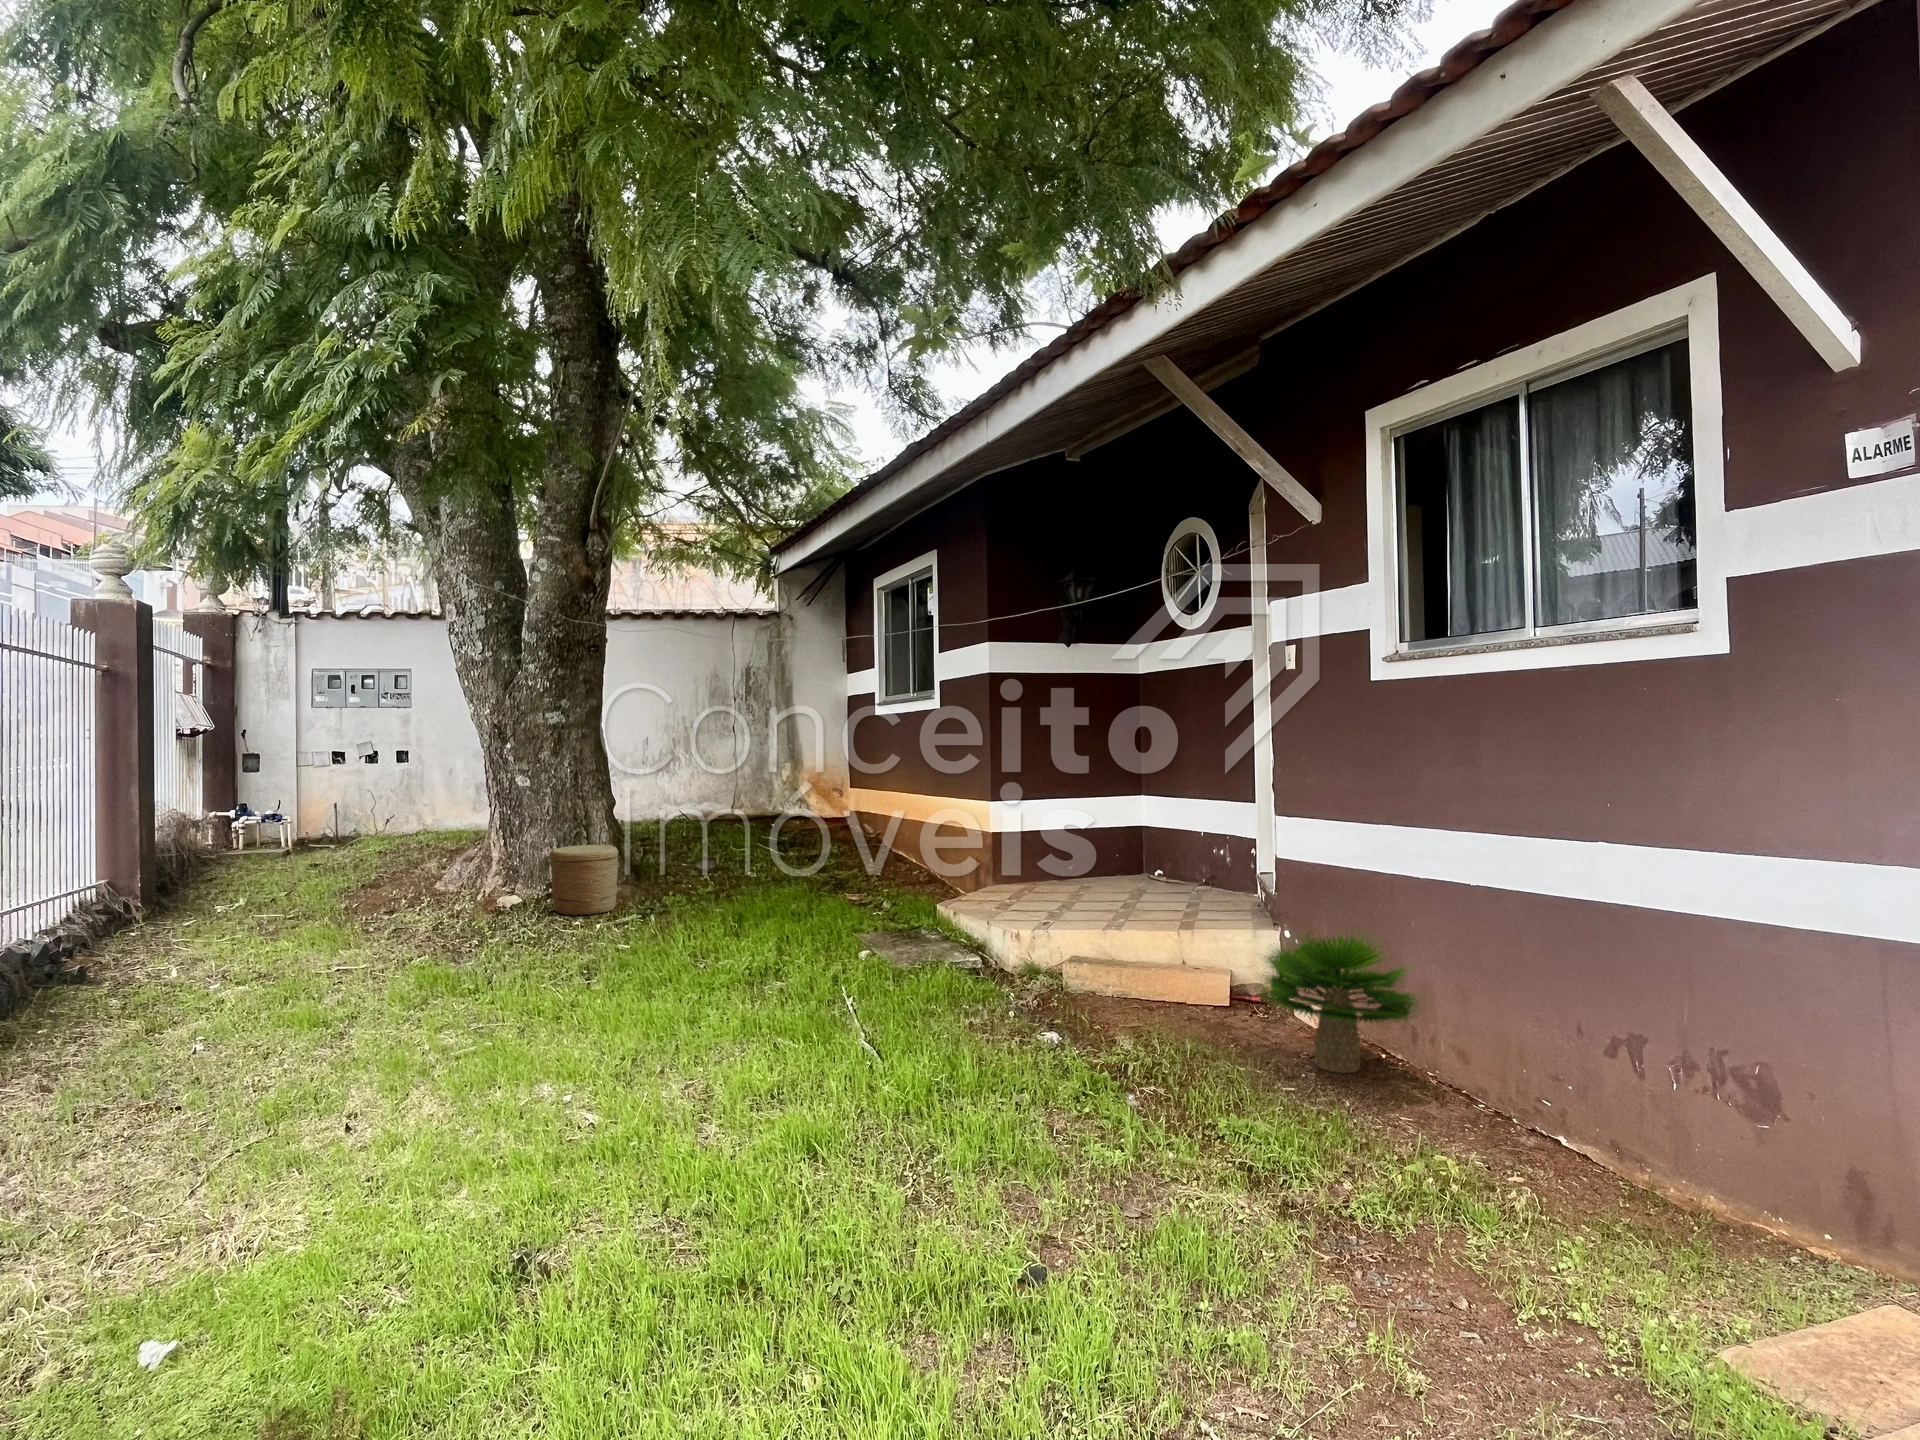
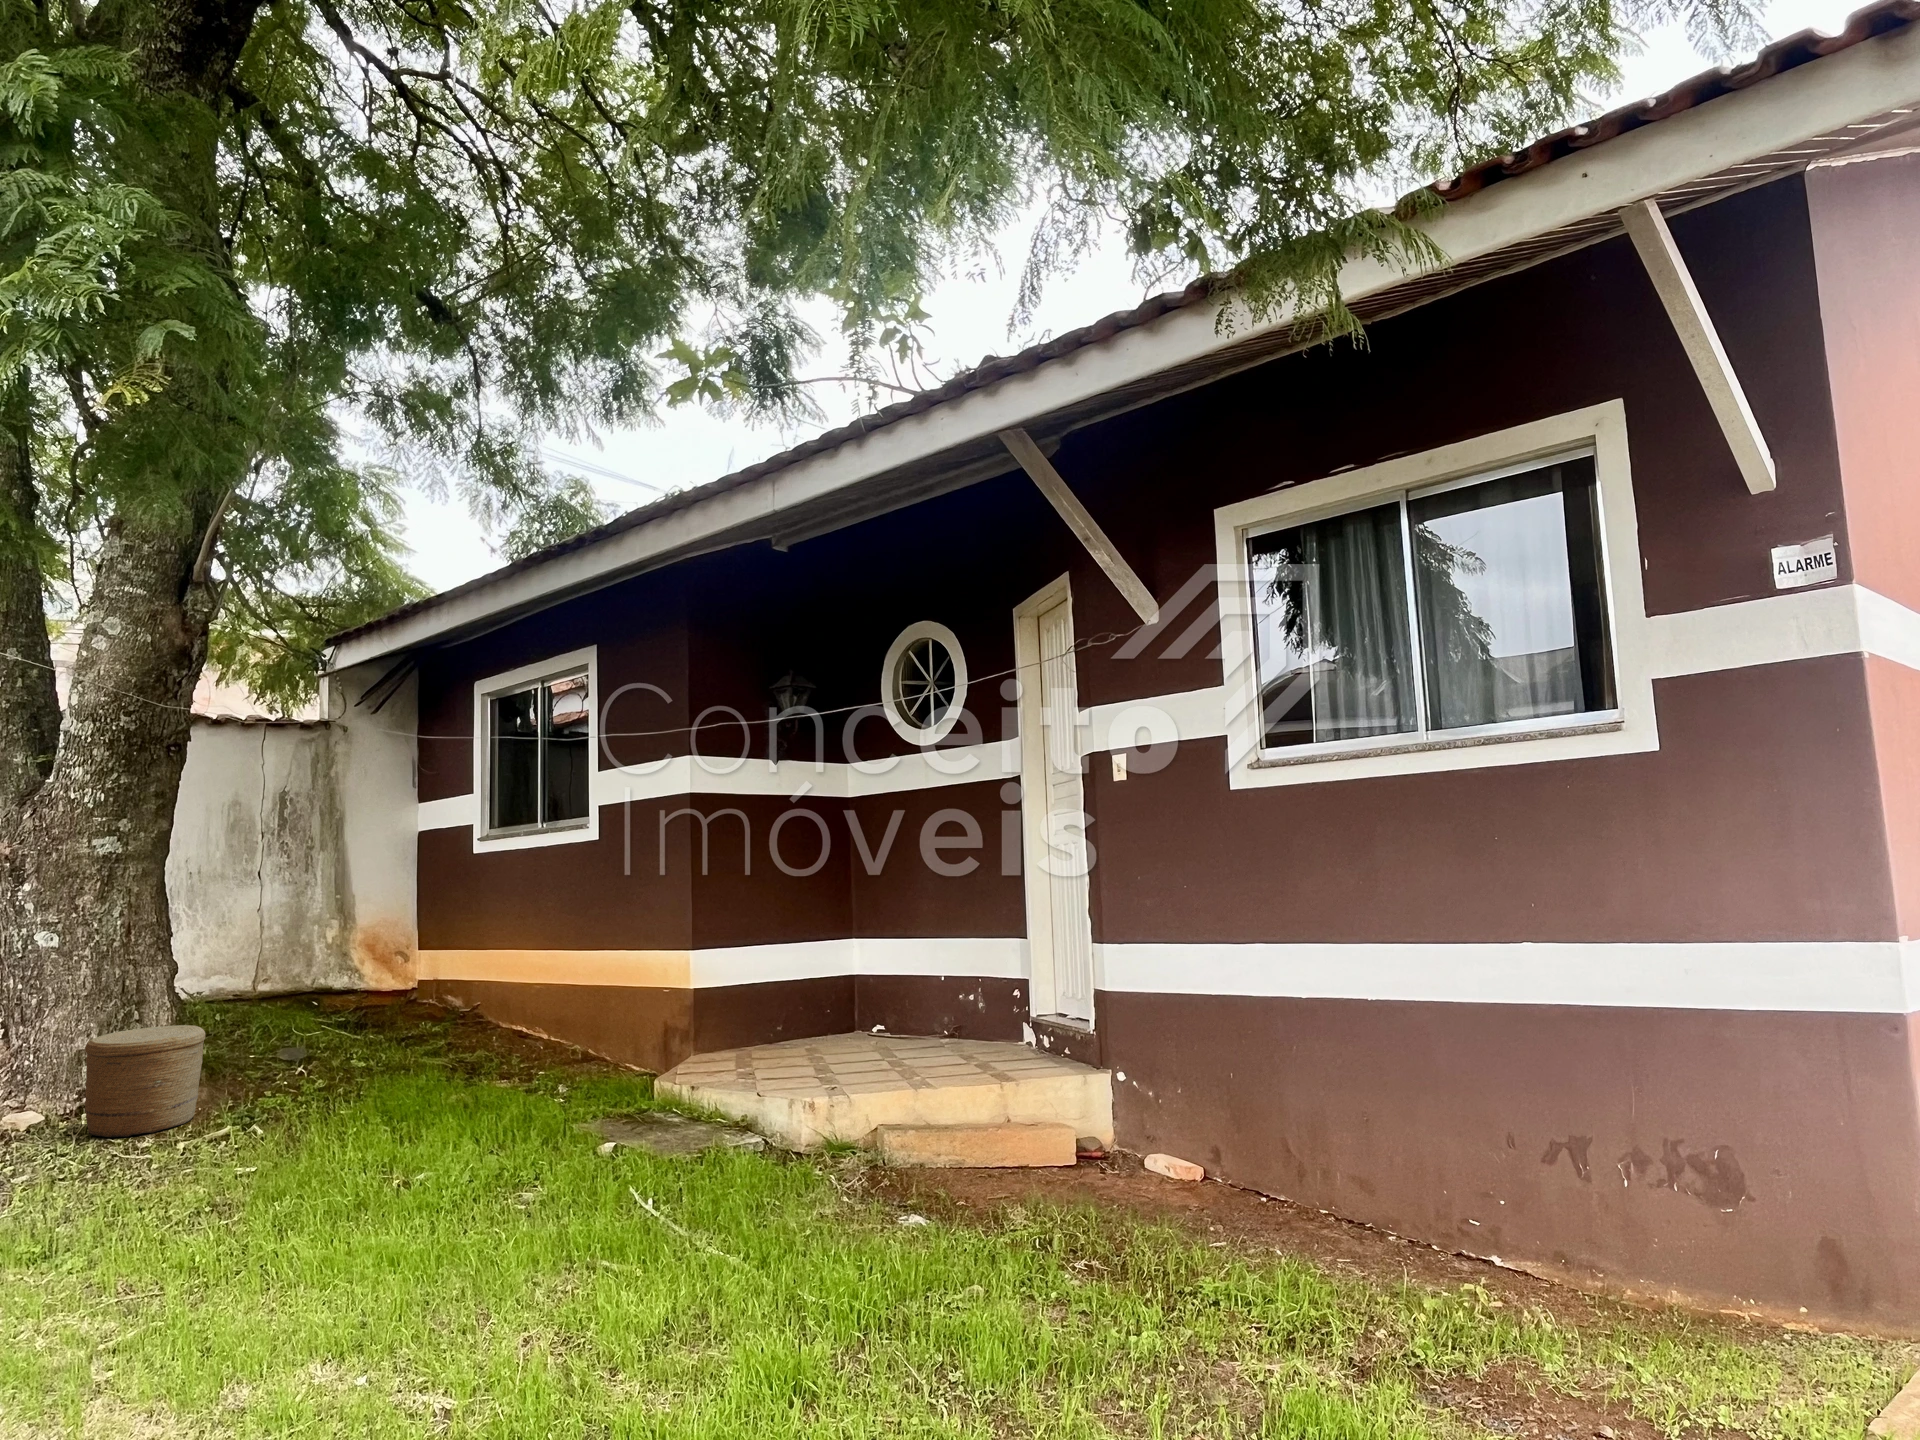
potted plant: present [1262,931,1418,1073] -> none [1147,1061,1343,1237]

